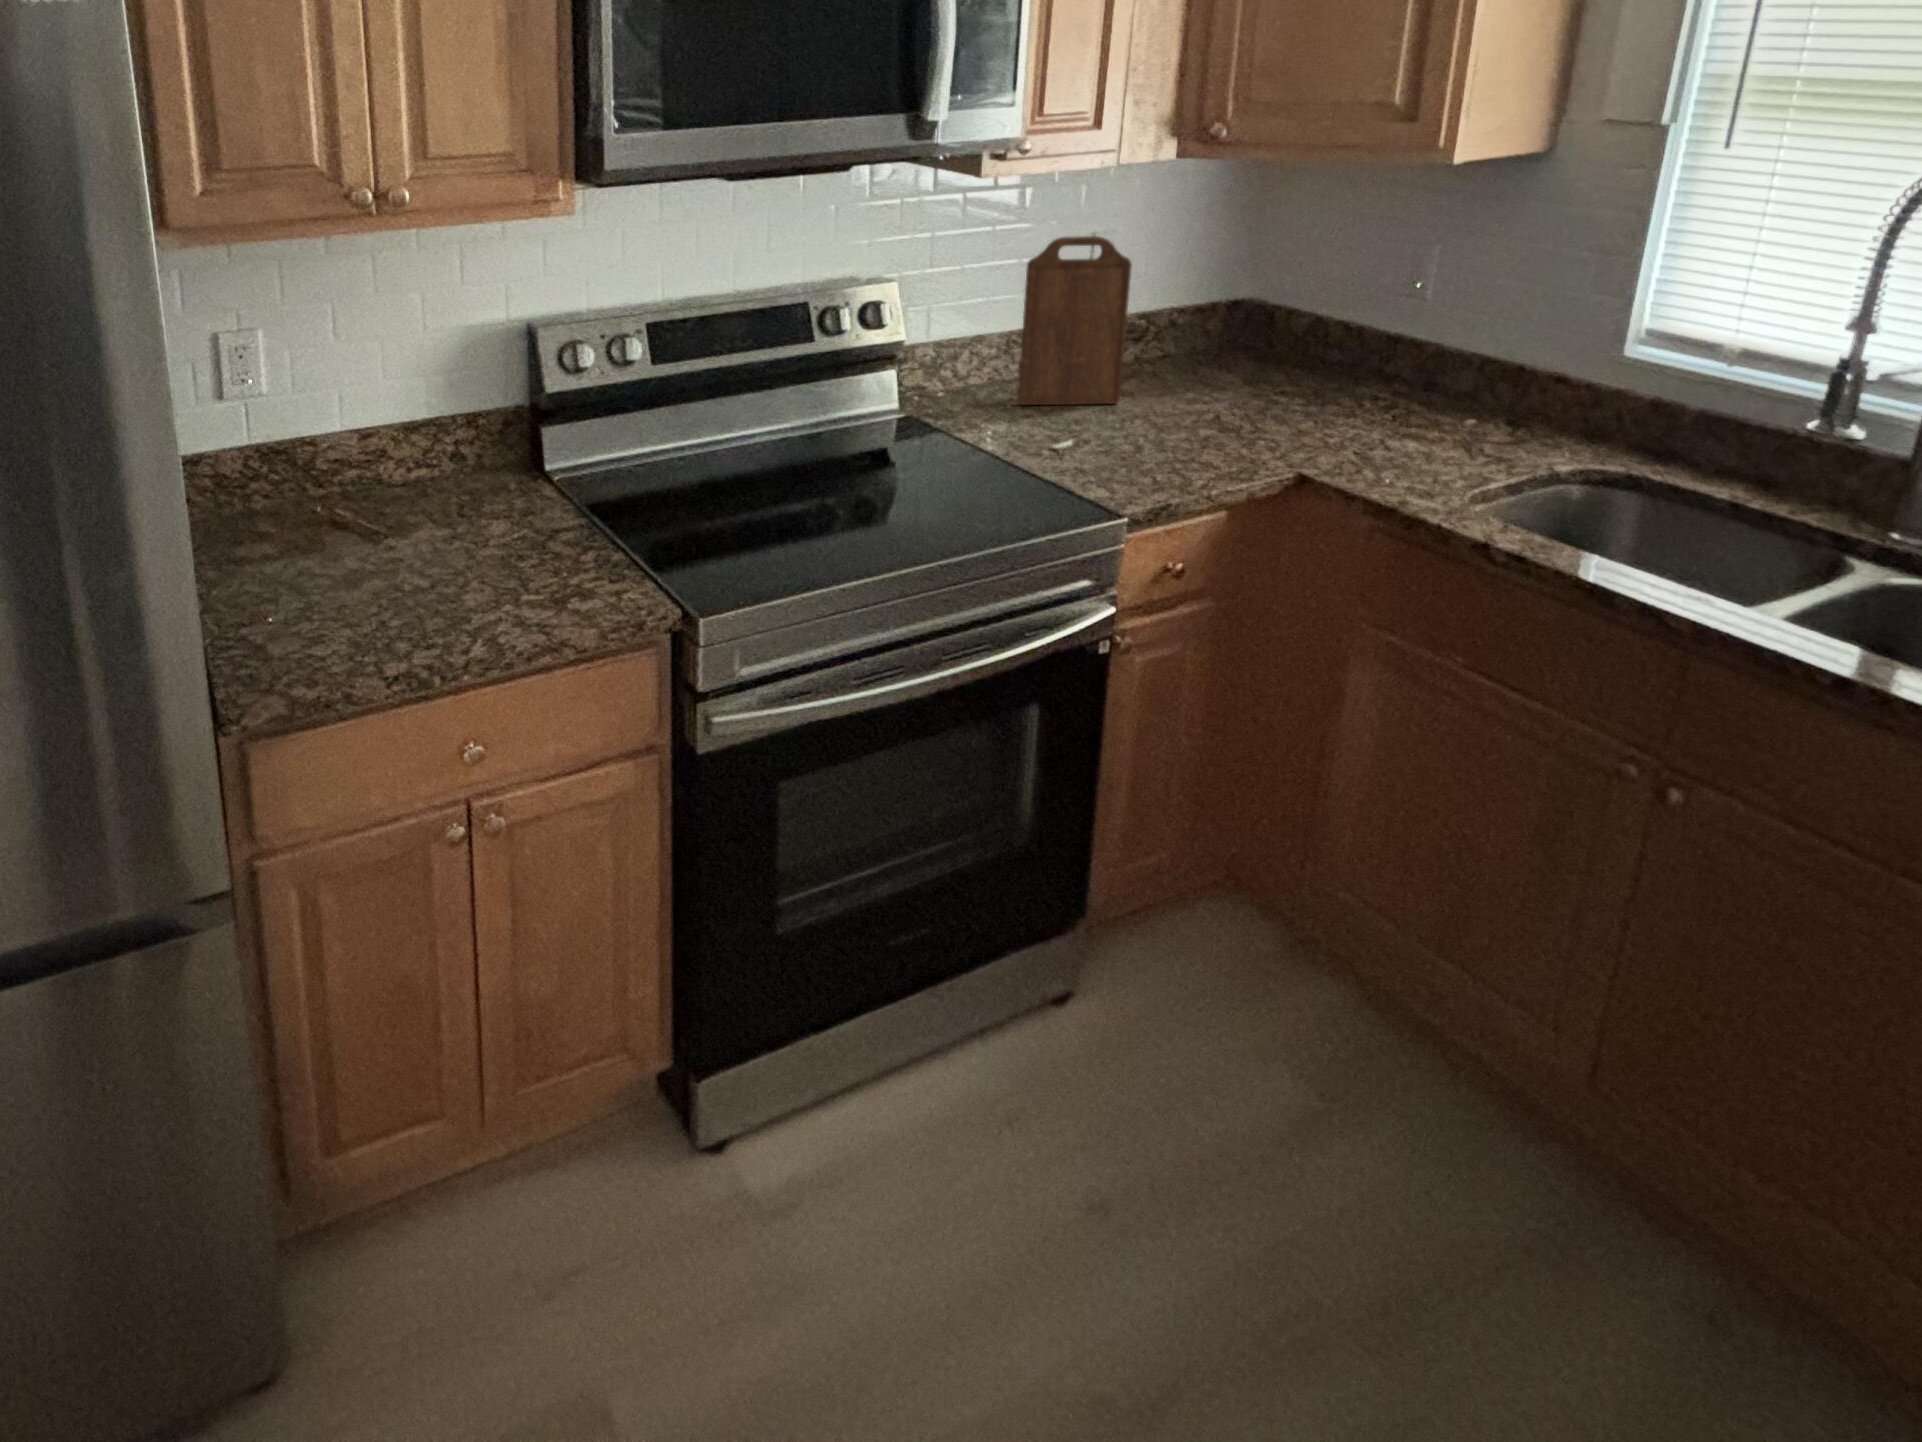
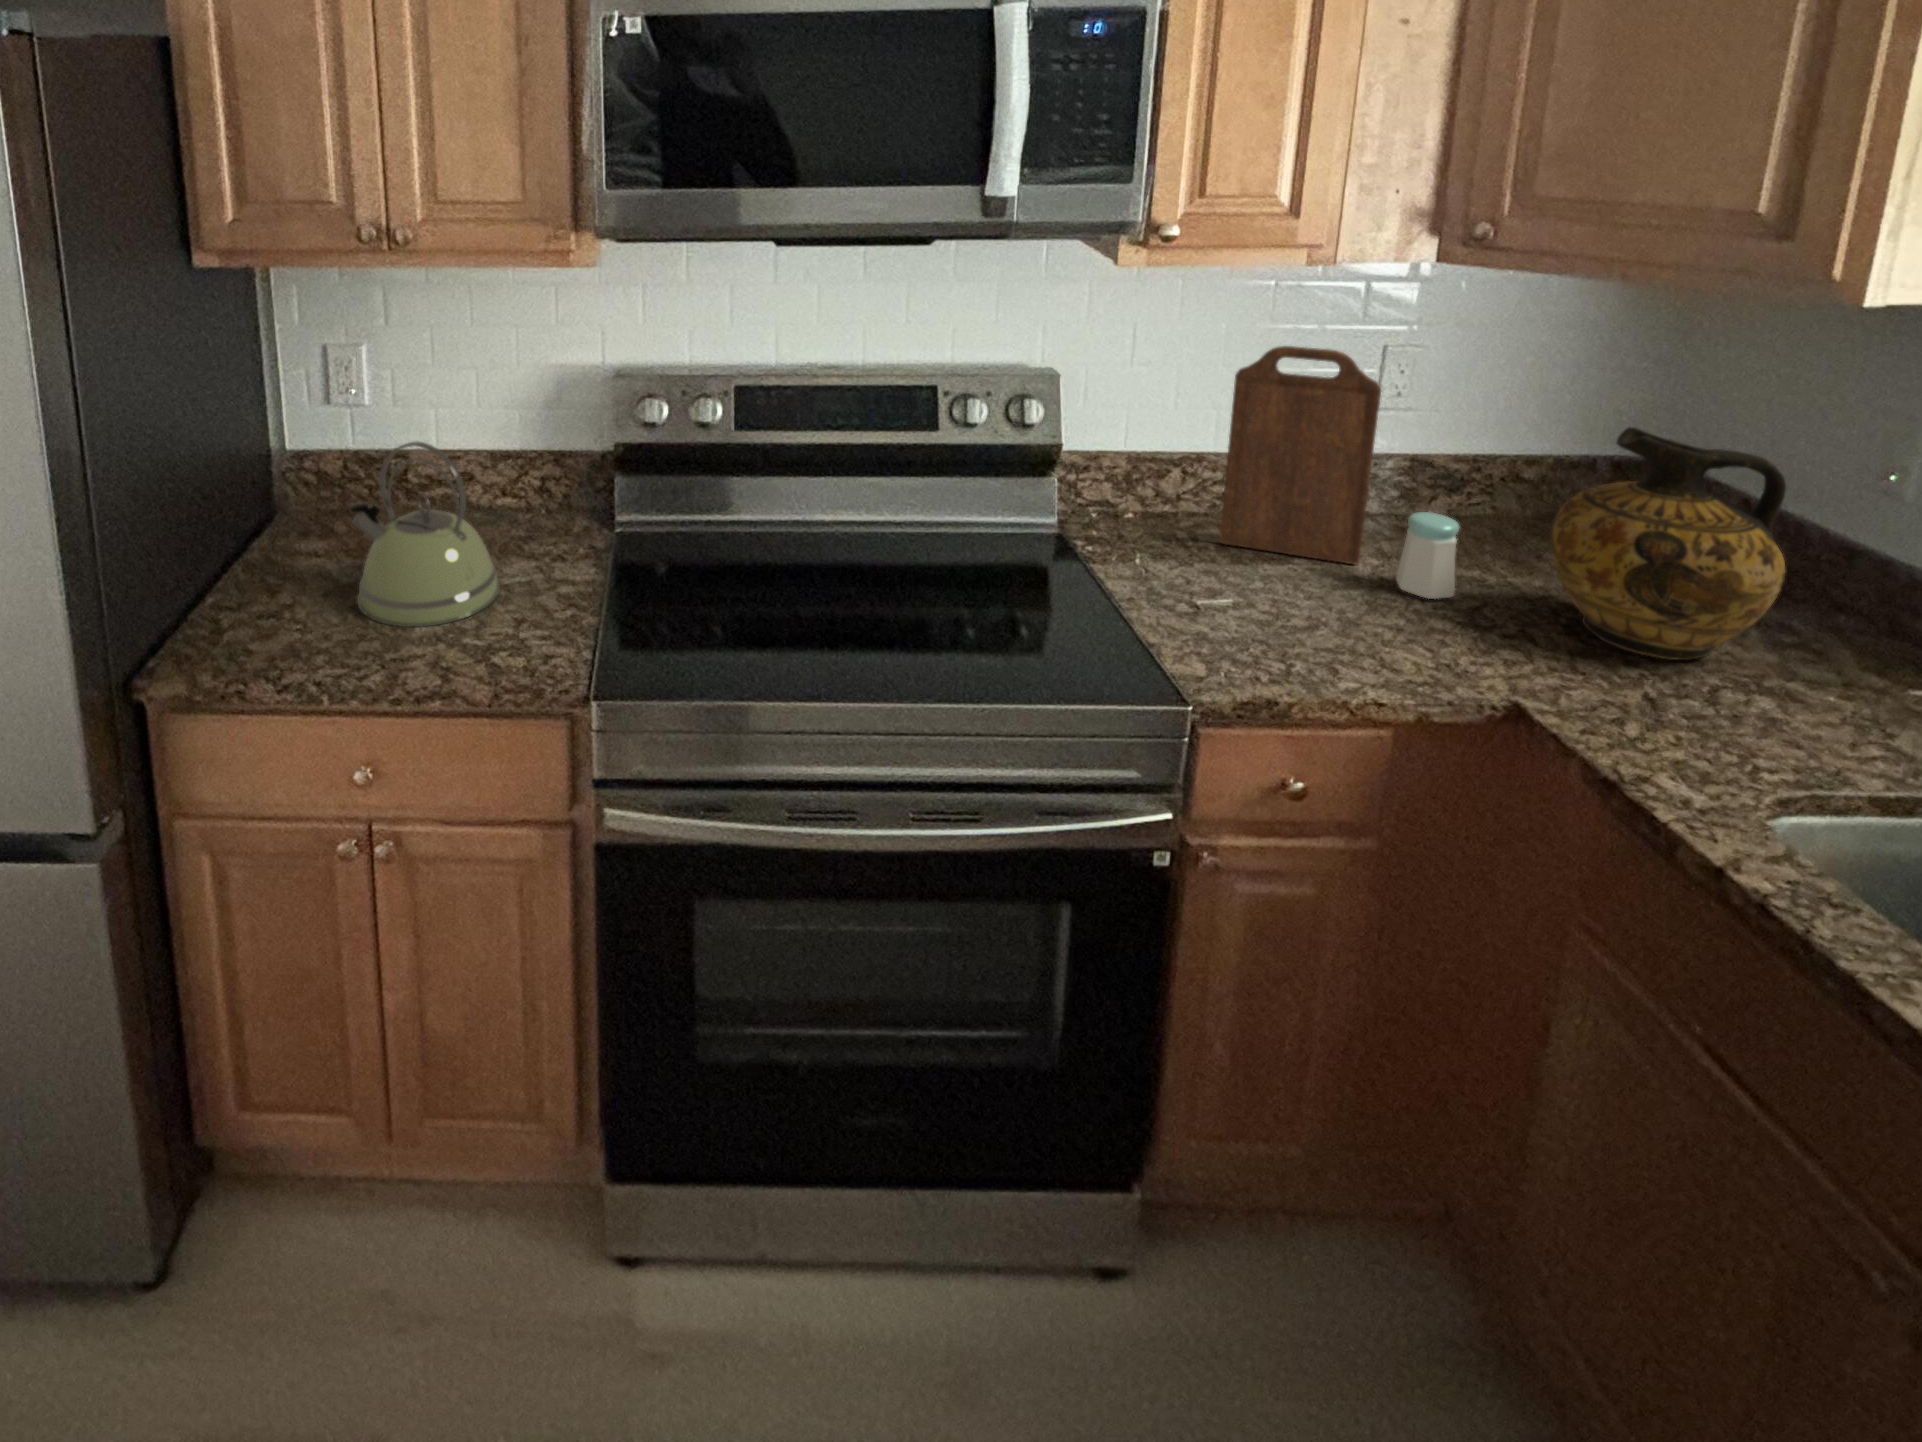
ceramic jug: none [1254,268,1401,428] -> present [1550,427,1786,660]
salt shaker: none [1152,353,1197,417] -> present [1396,512,1459,599]
kettle: none [333,410,507,603] -> present [349,441,500,627]

